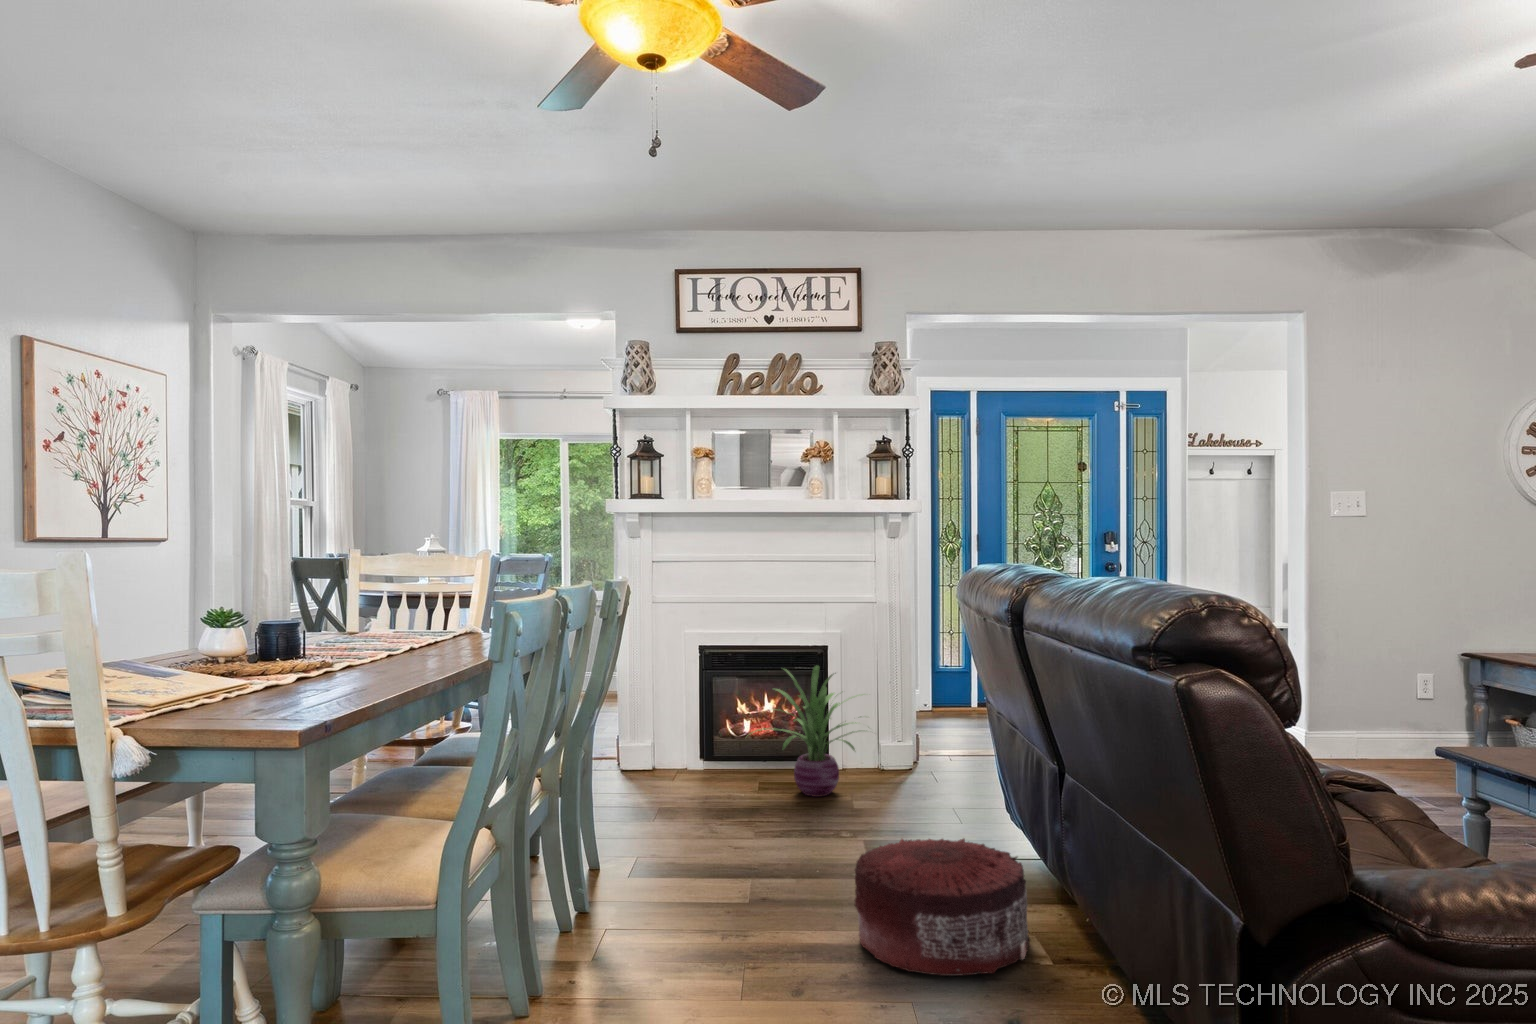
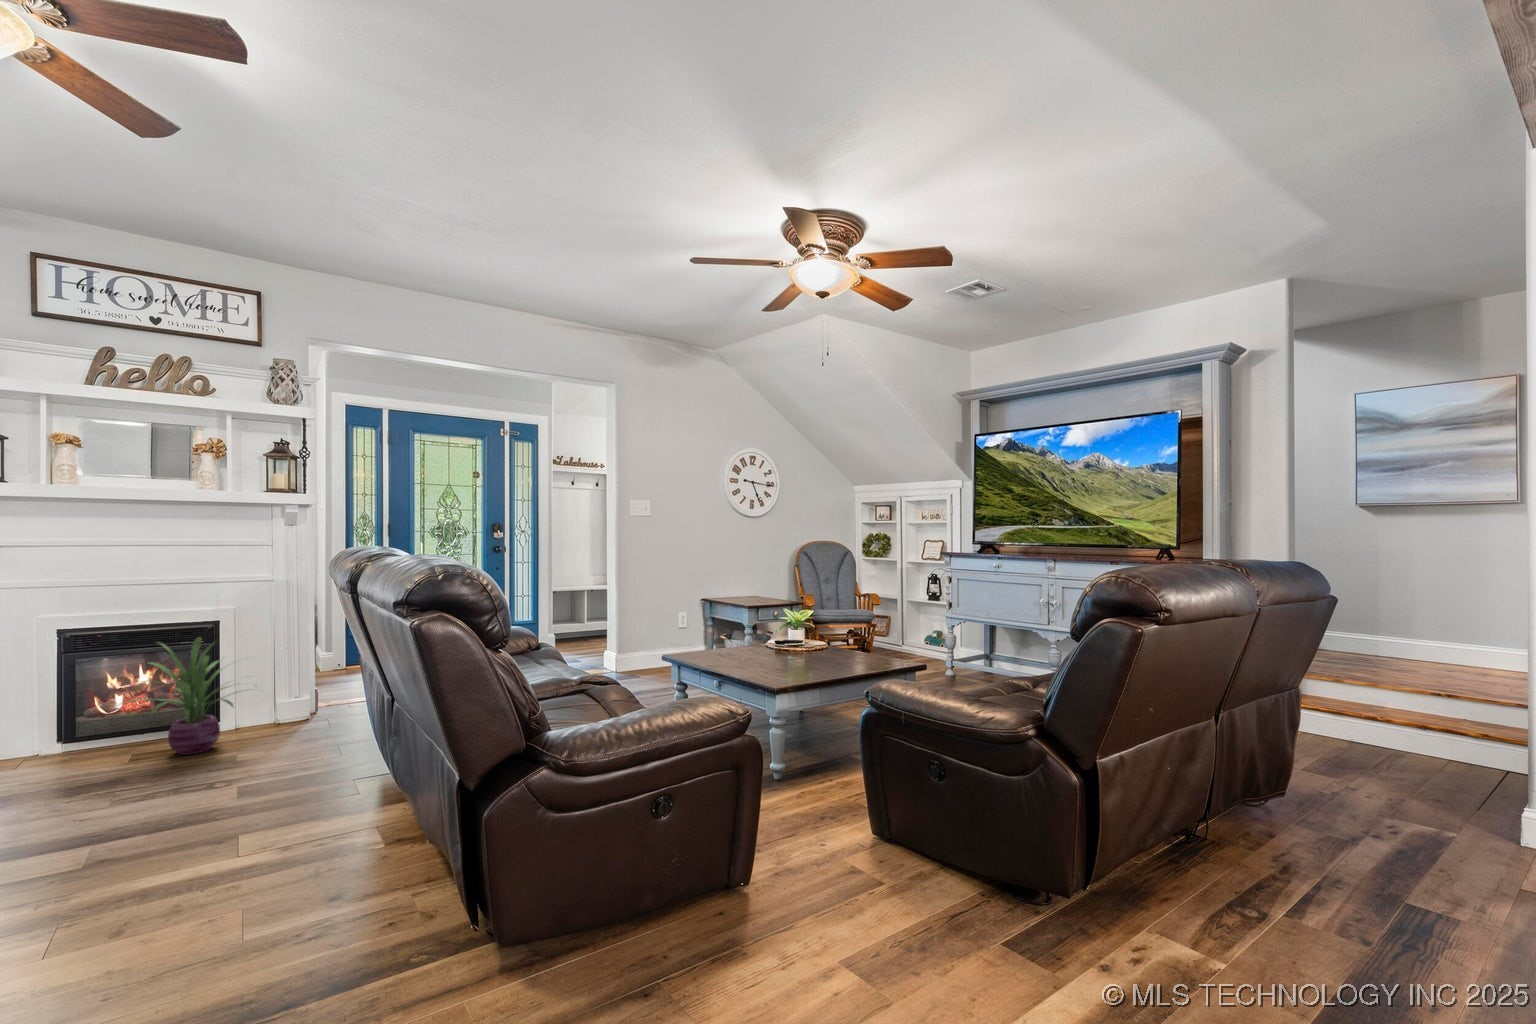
pouf: present [855,839,1030,976] -> none [189,755,363,871]

